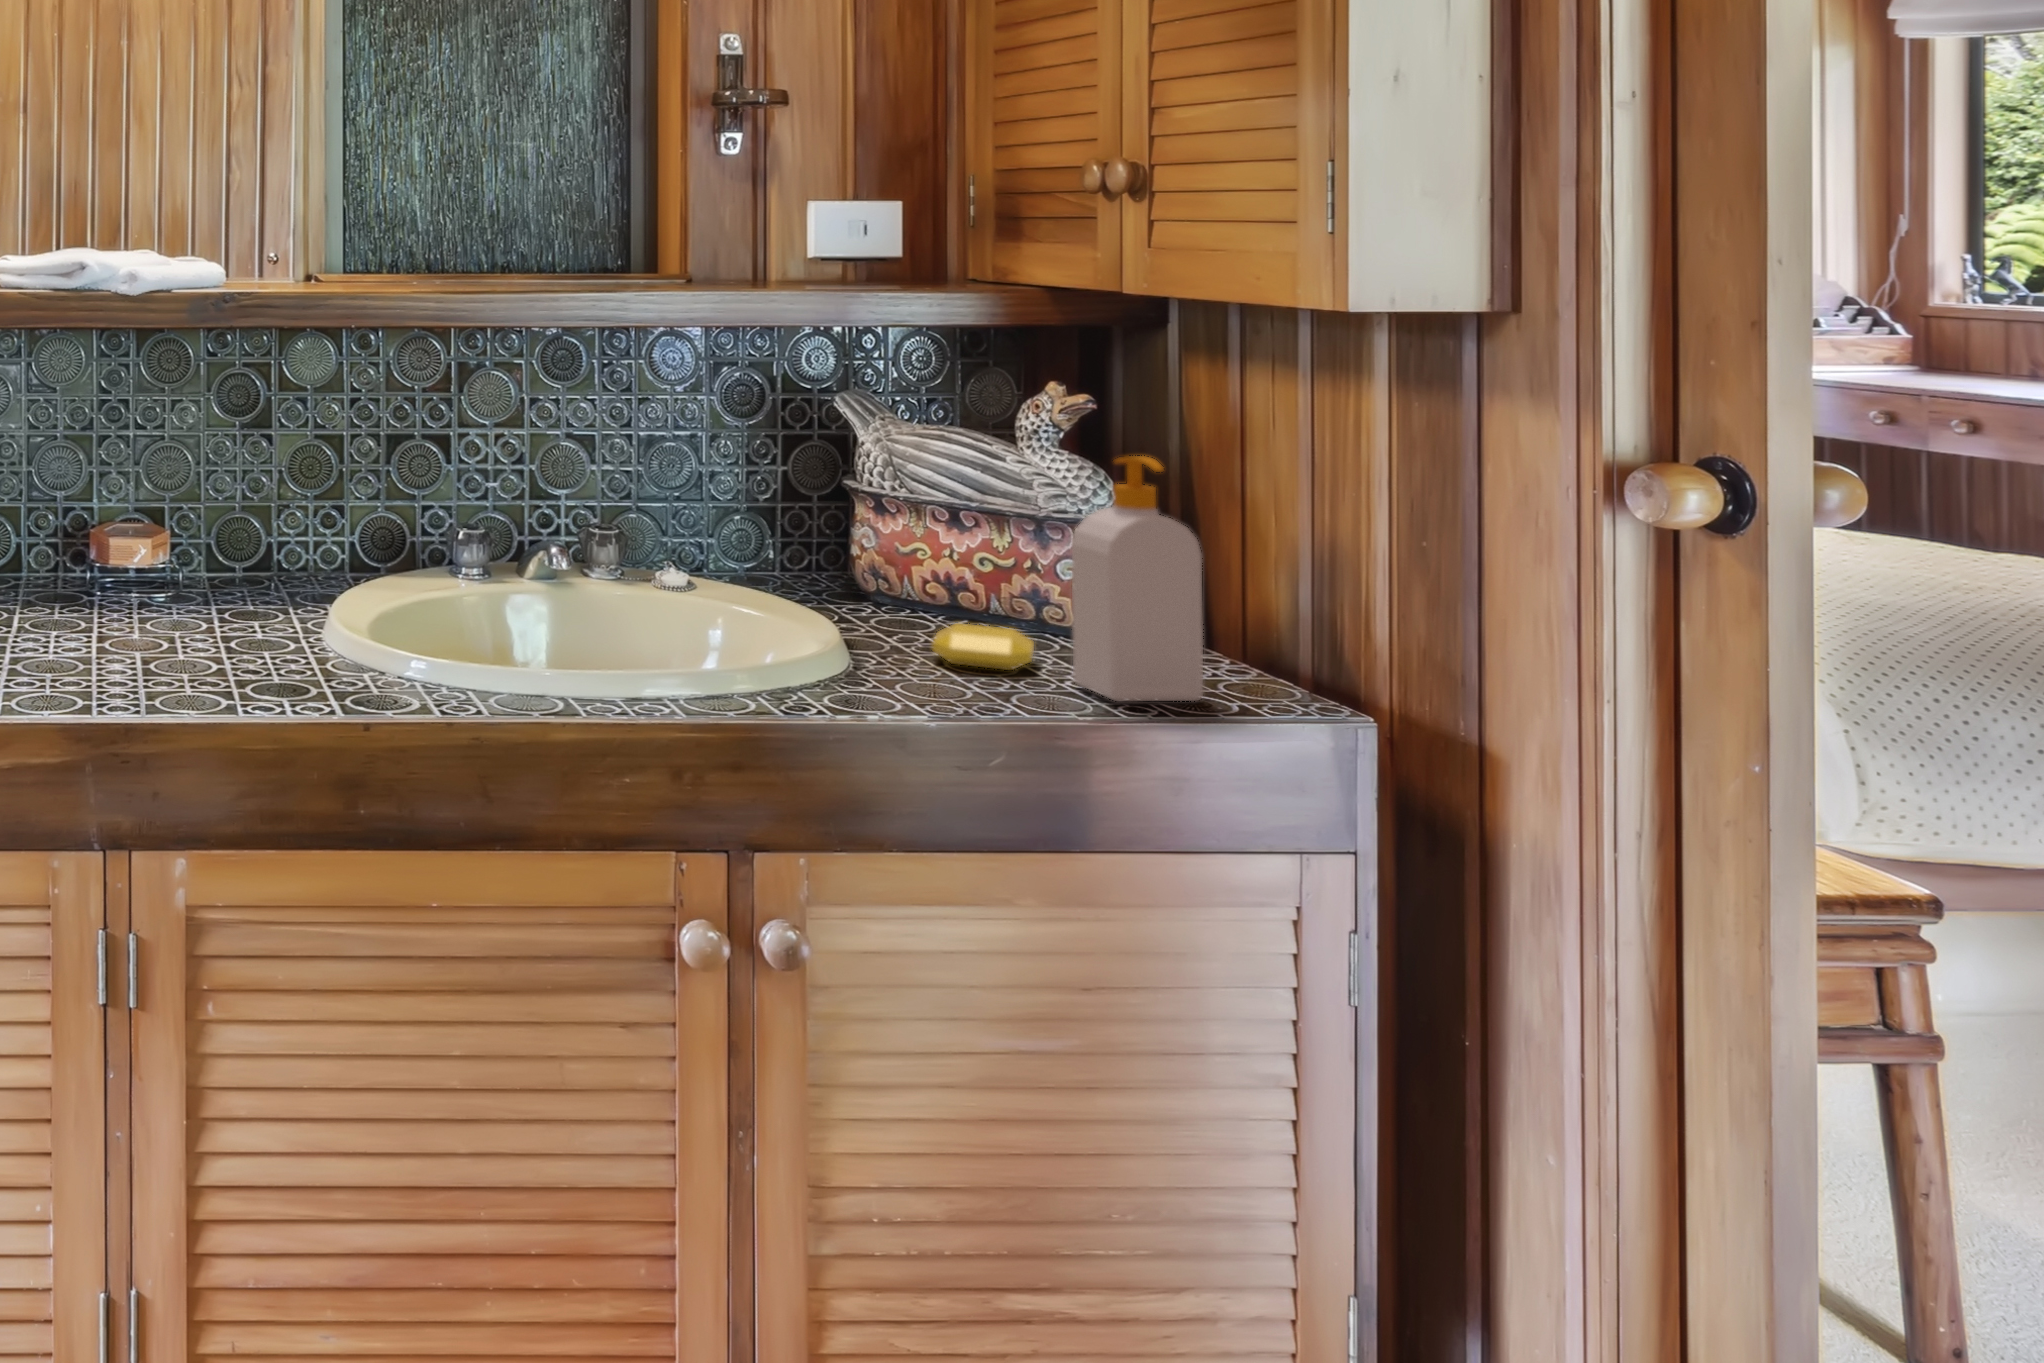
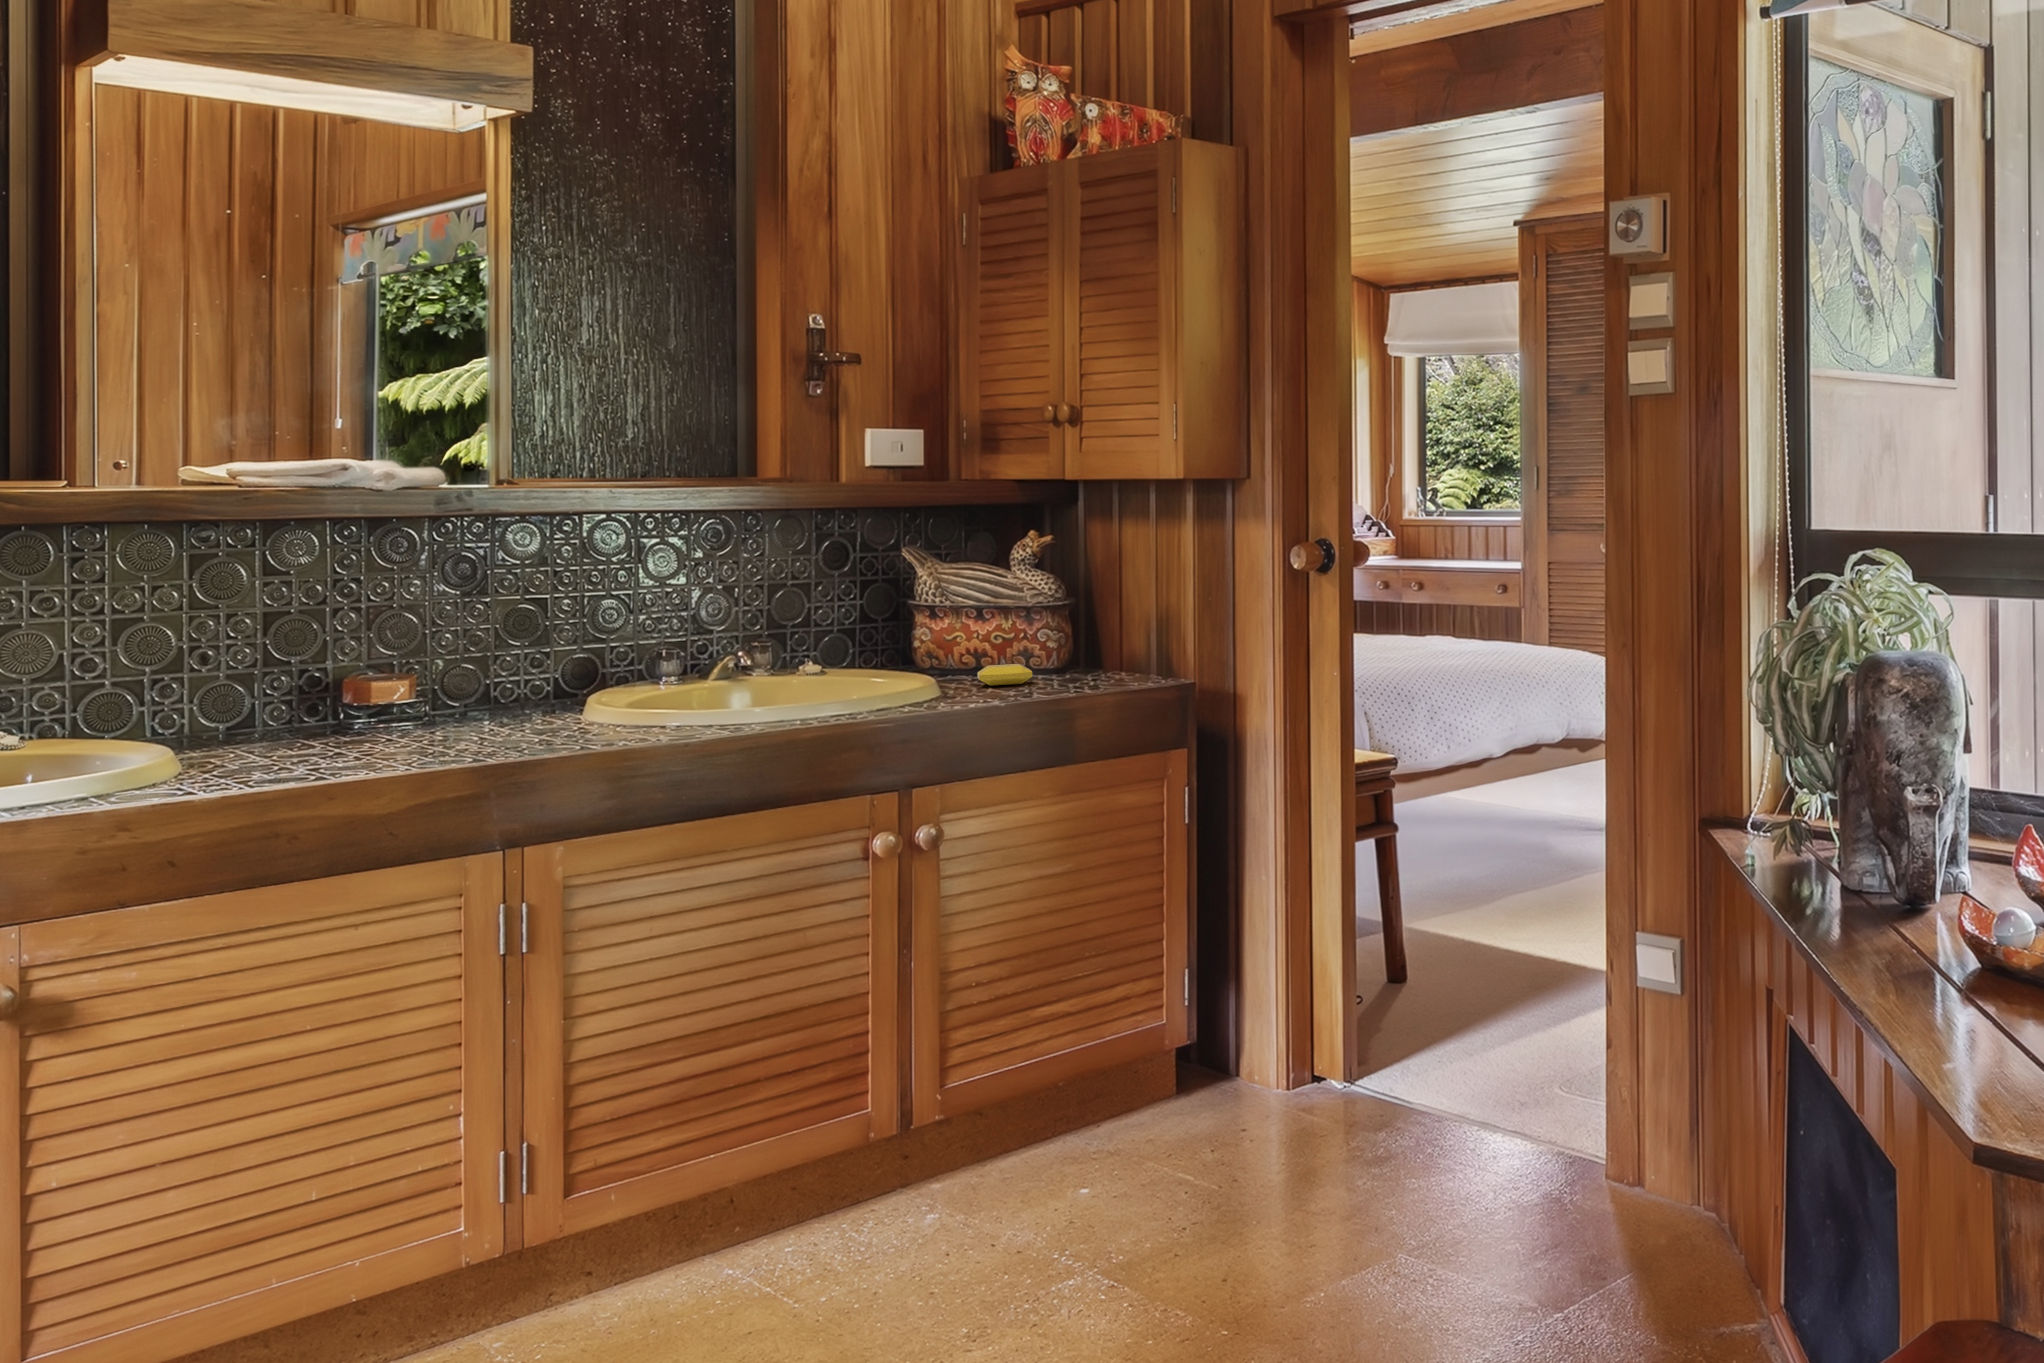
soap bottle: present [1071,456,1203,701] -> none [1054,553,1118,684]

